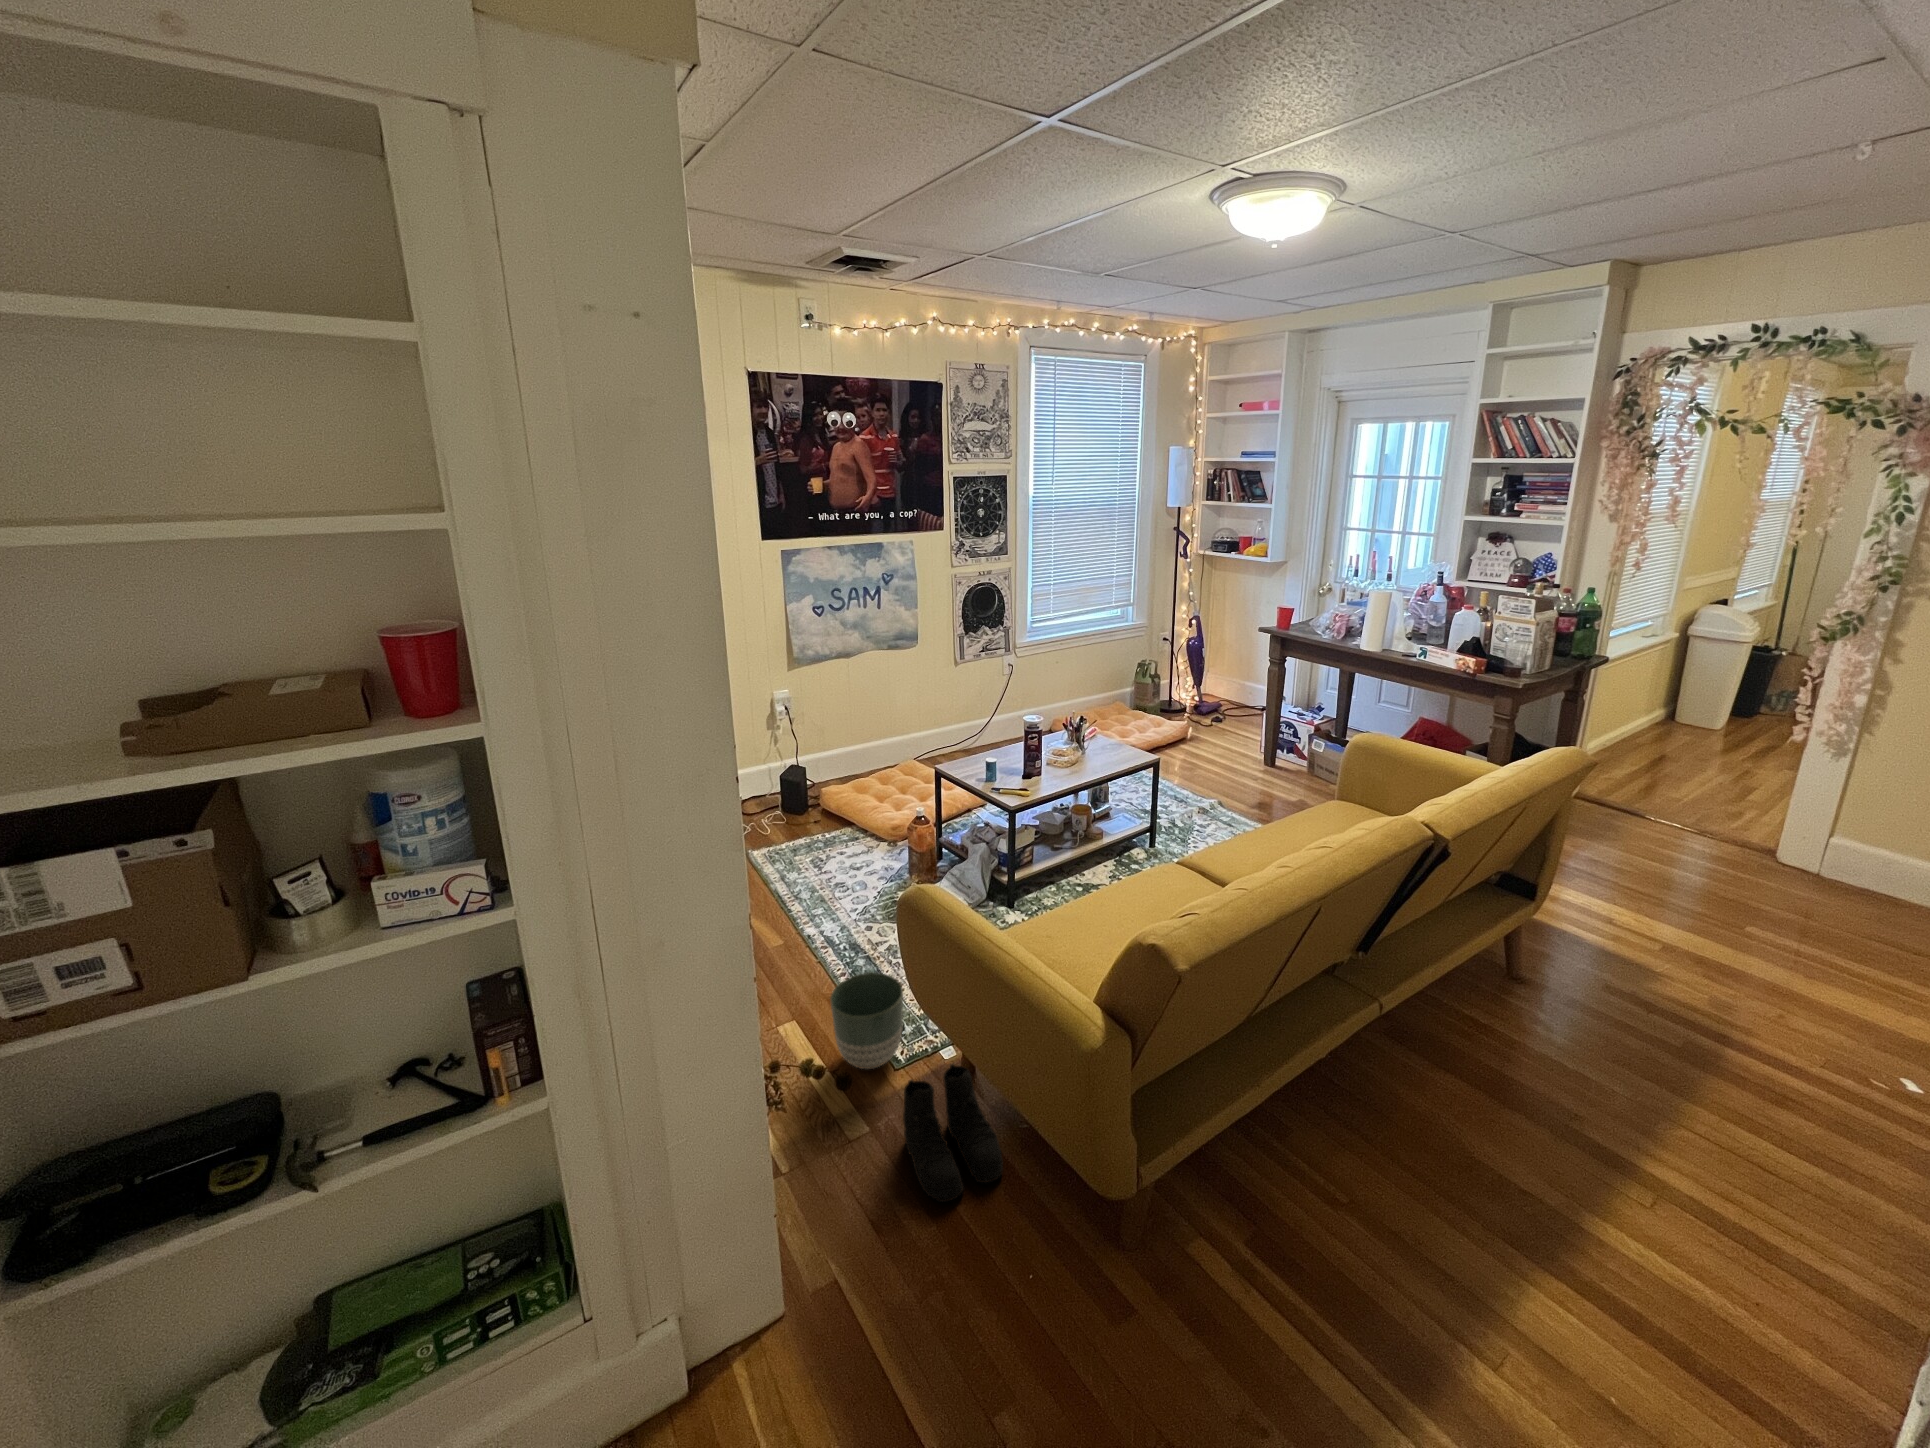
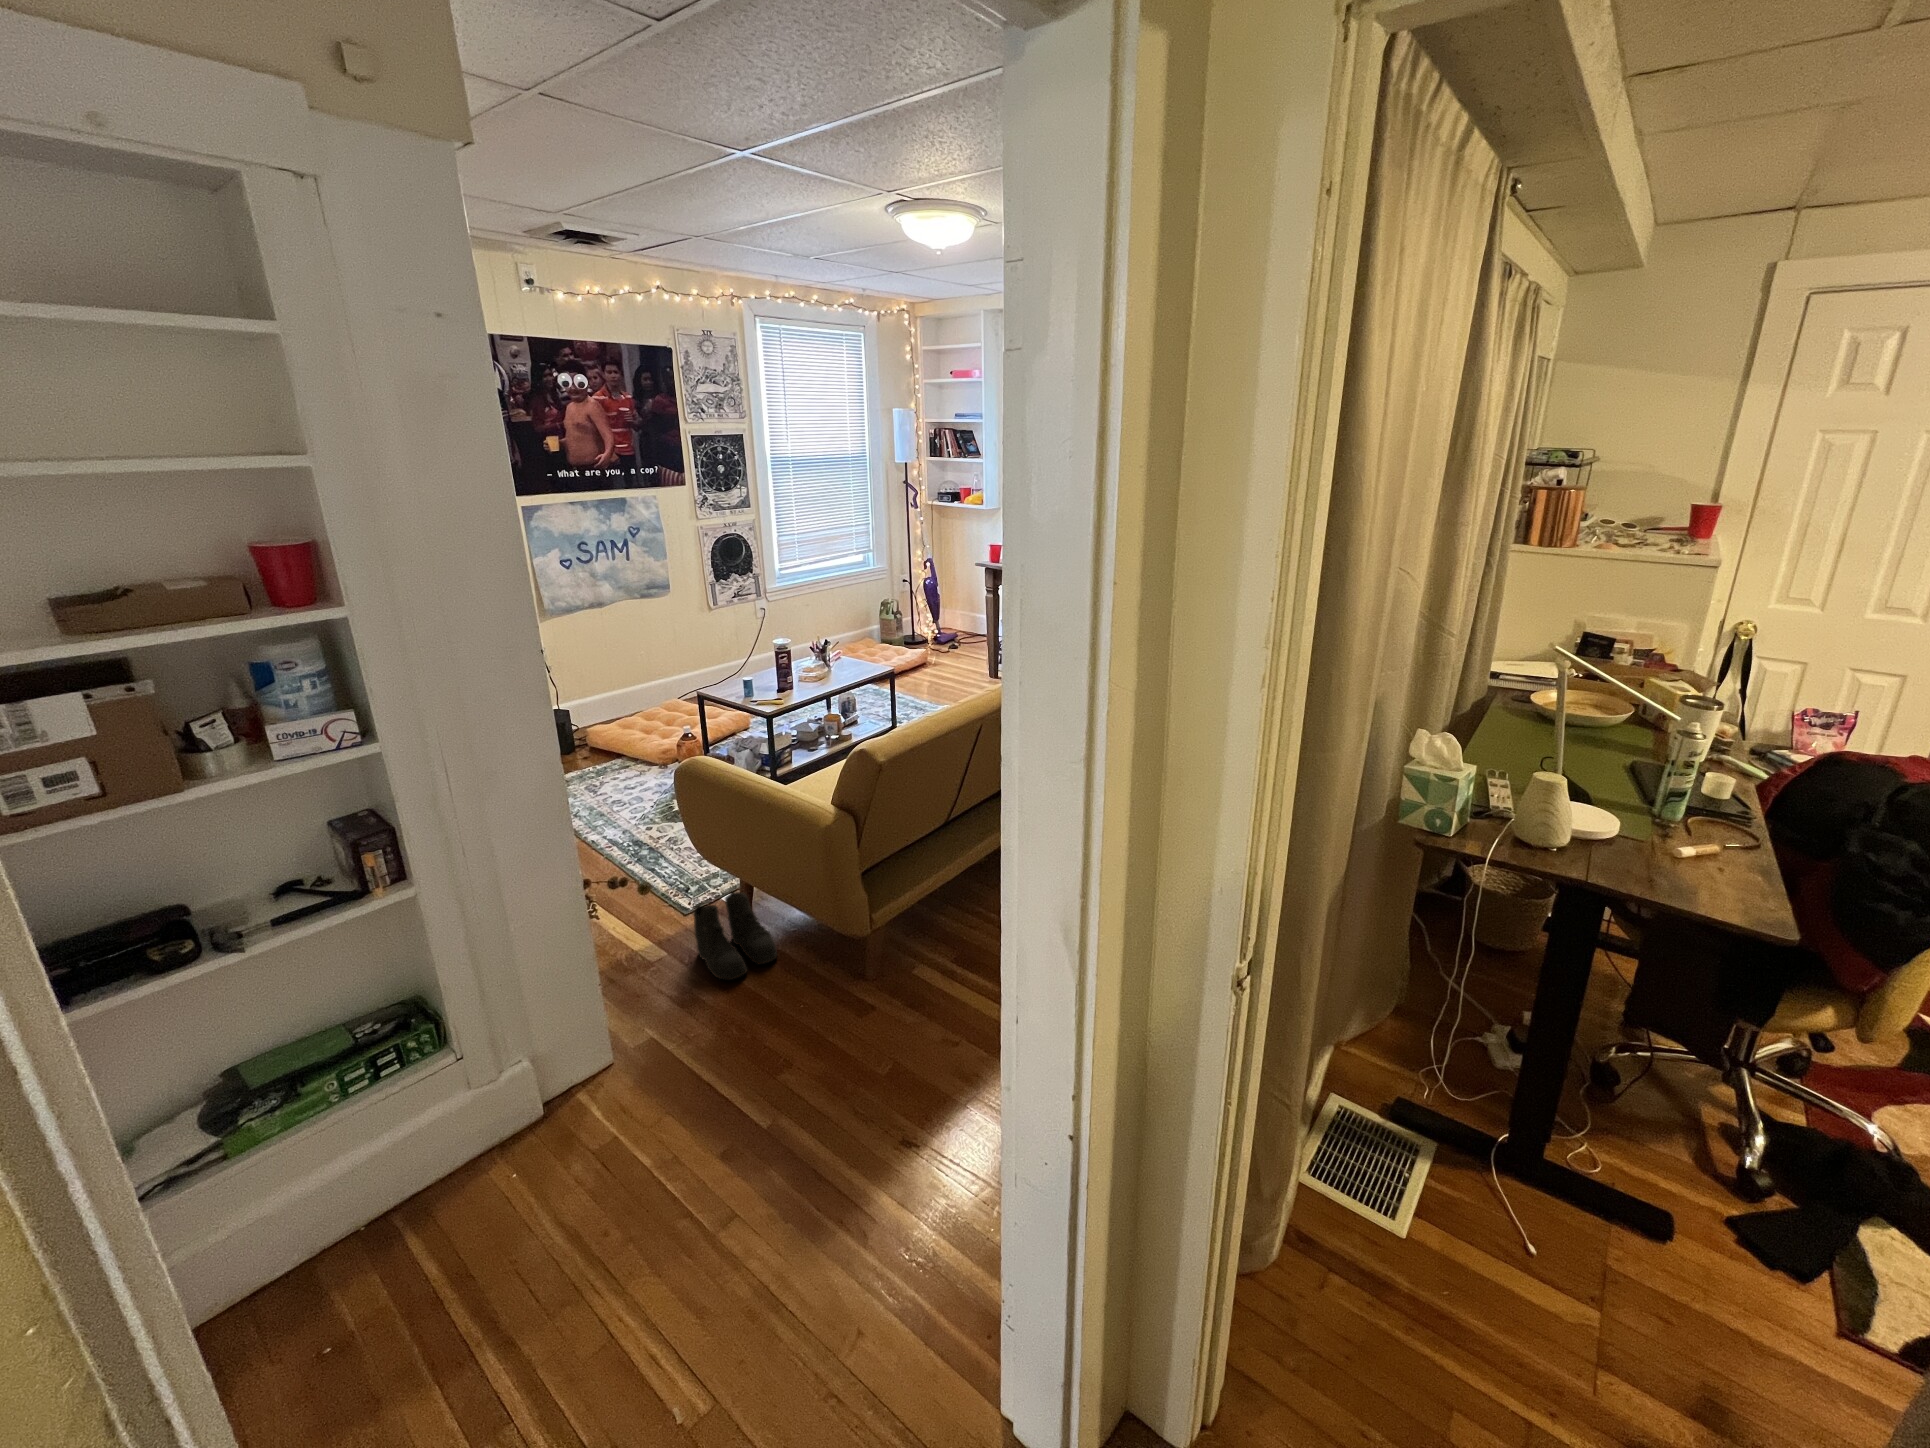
planter: present [830,973,903,1069] -> none [622,843,688,917]

